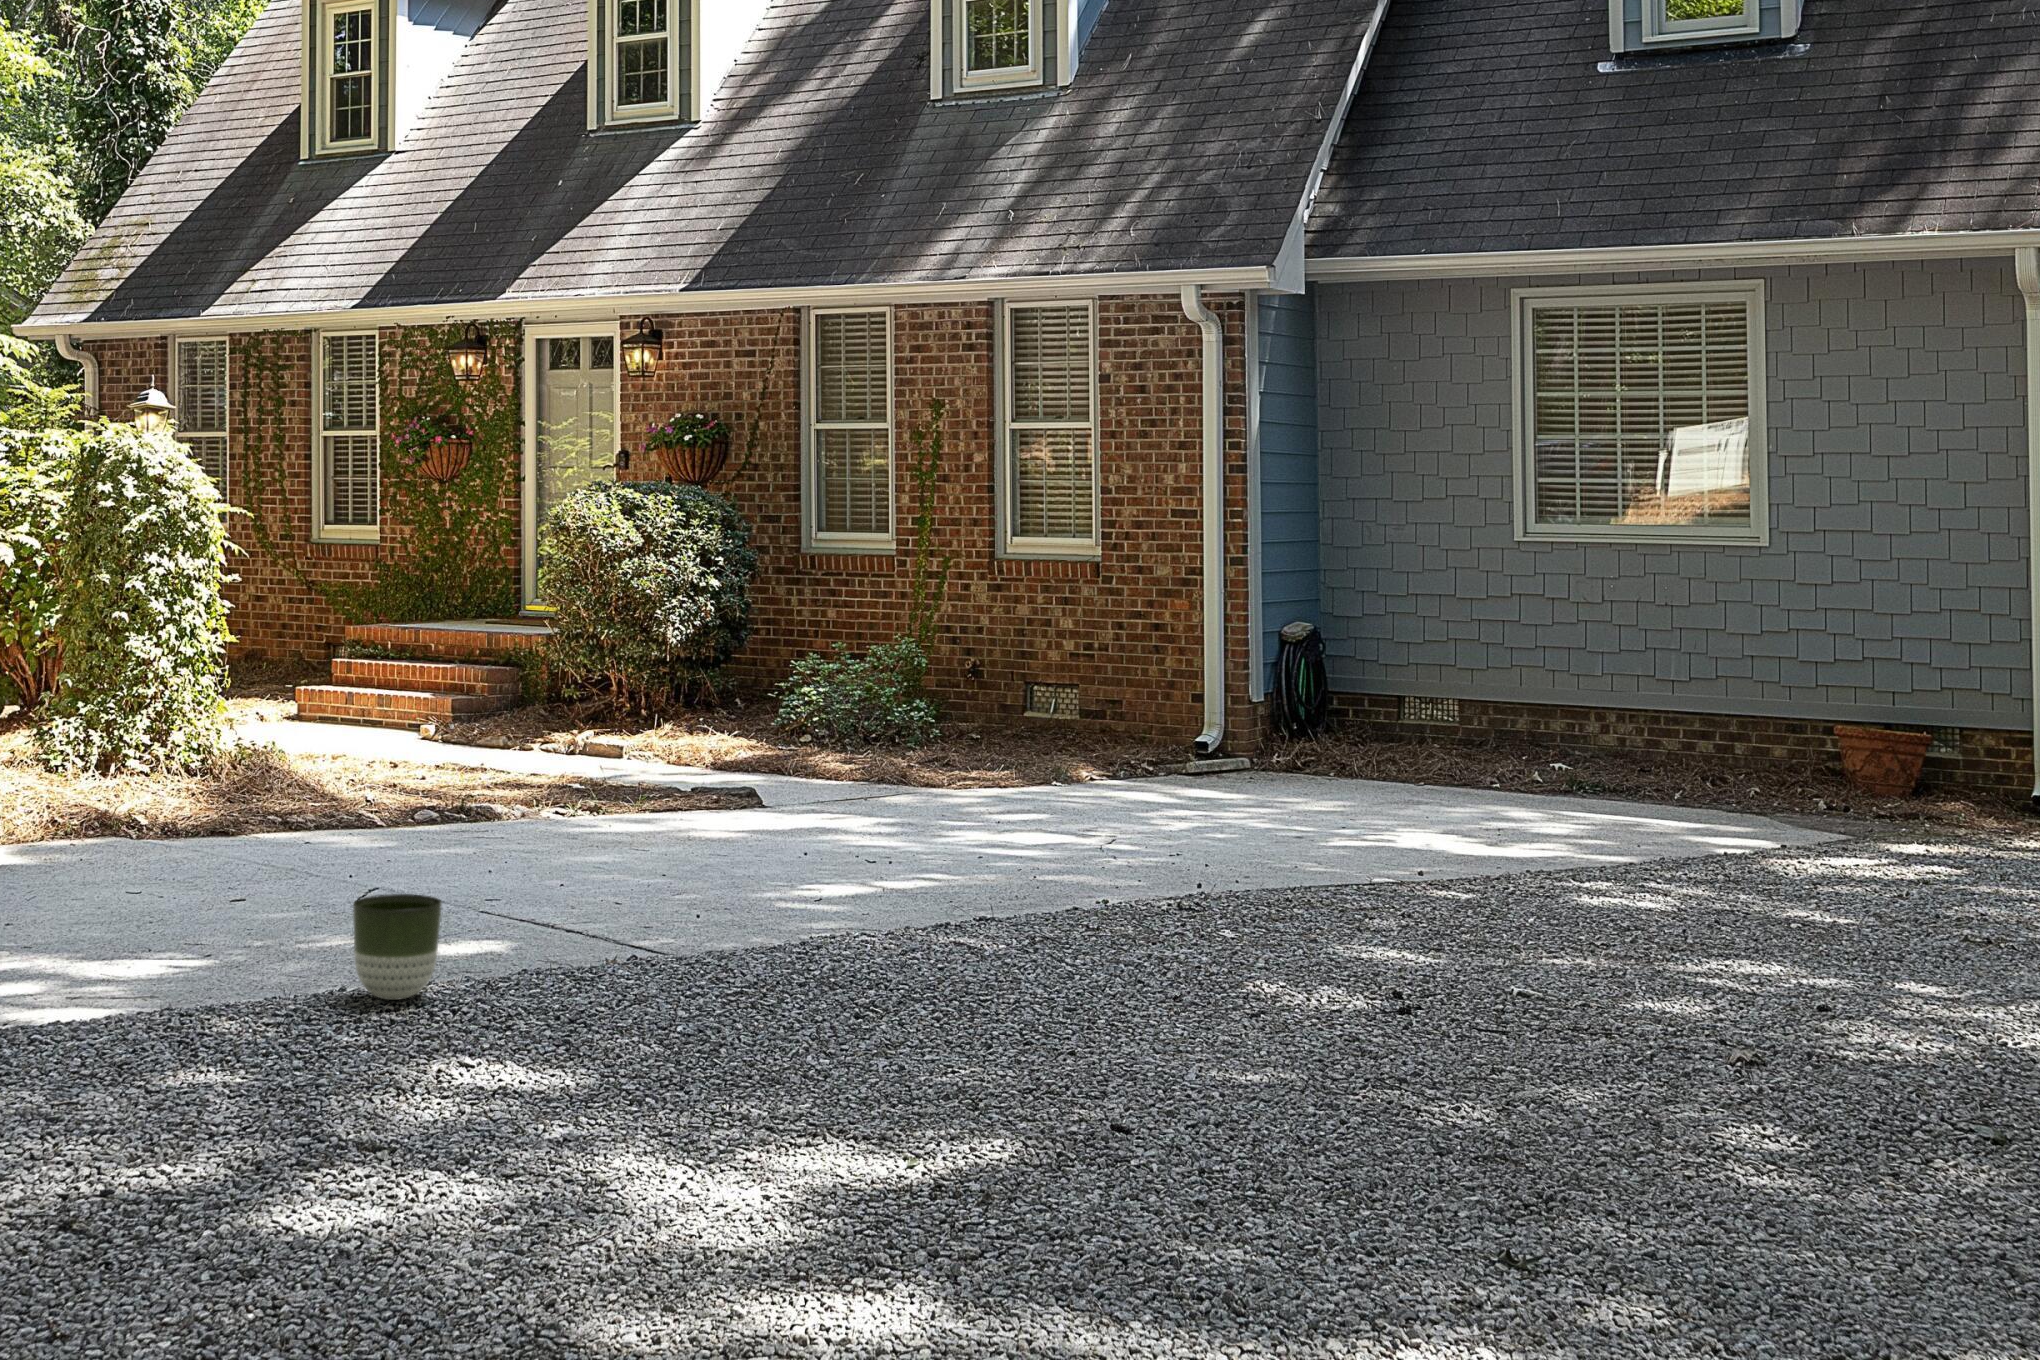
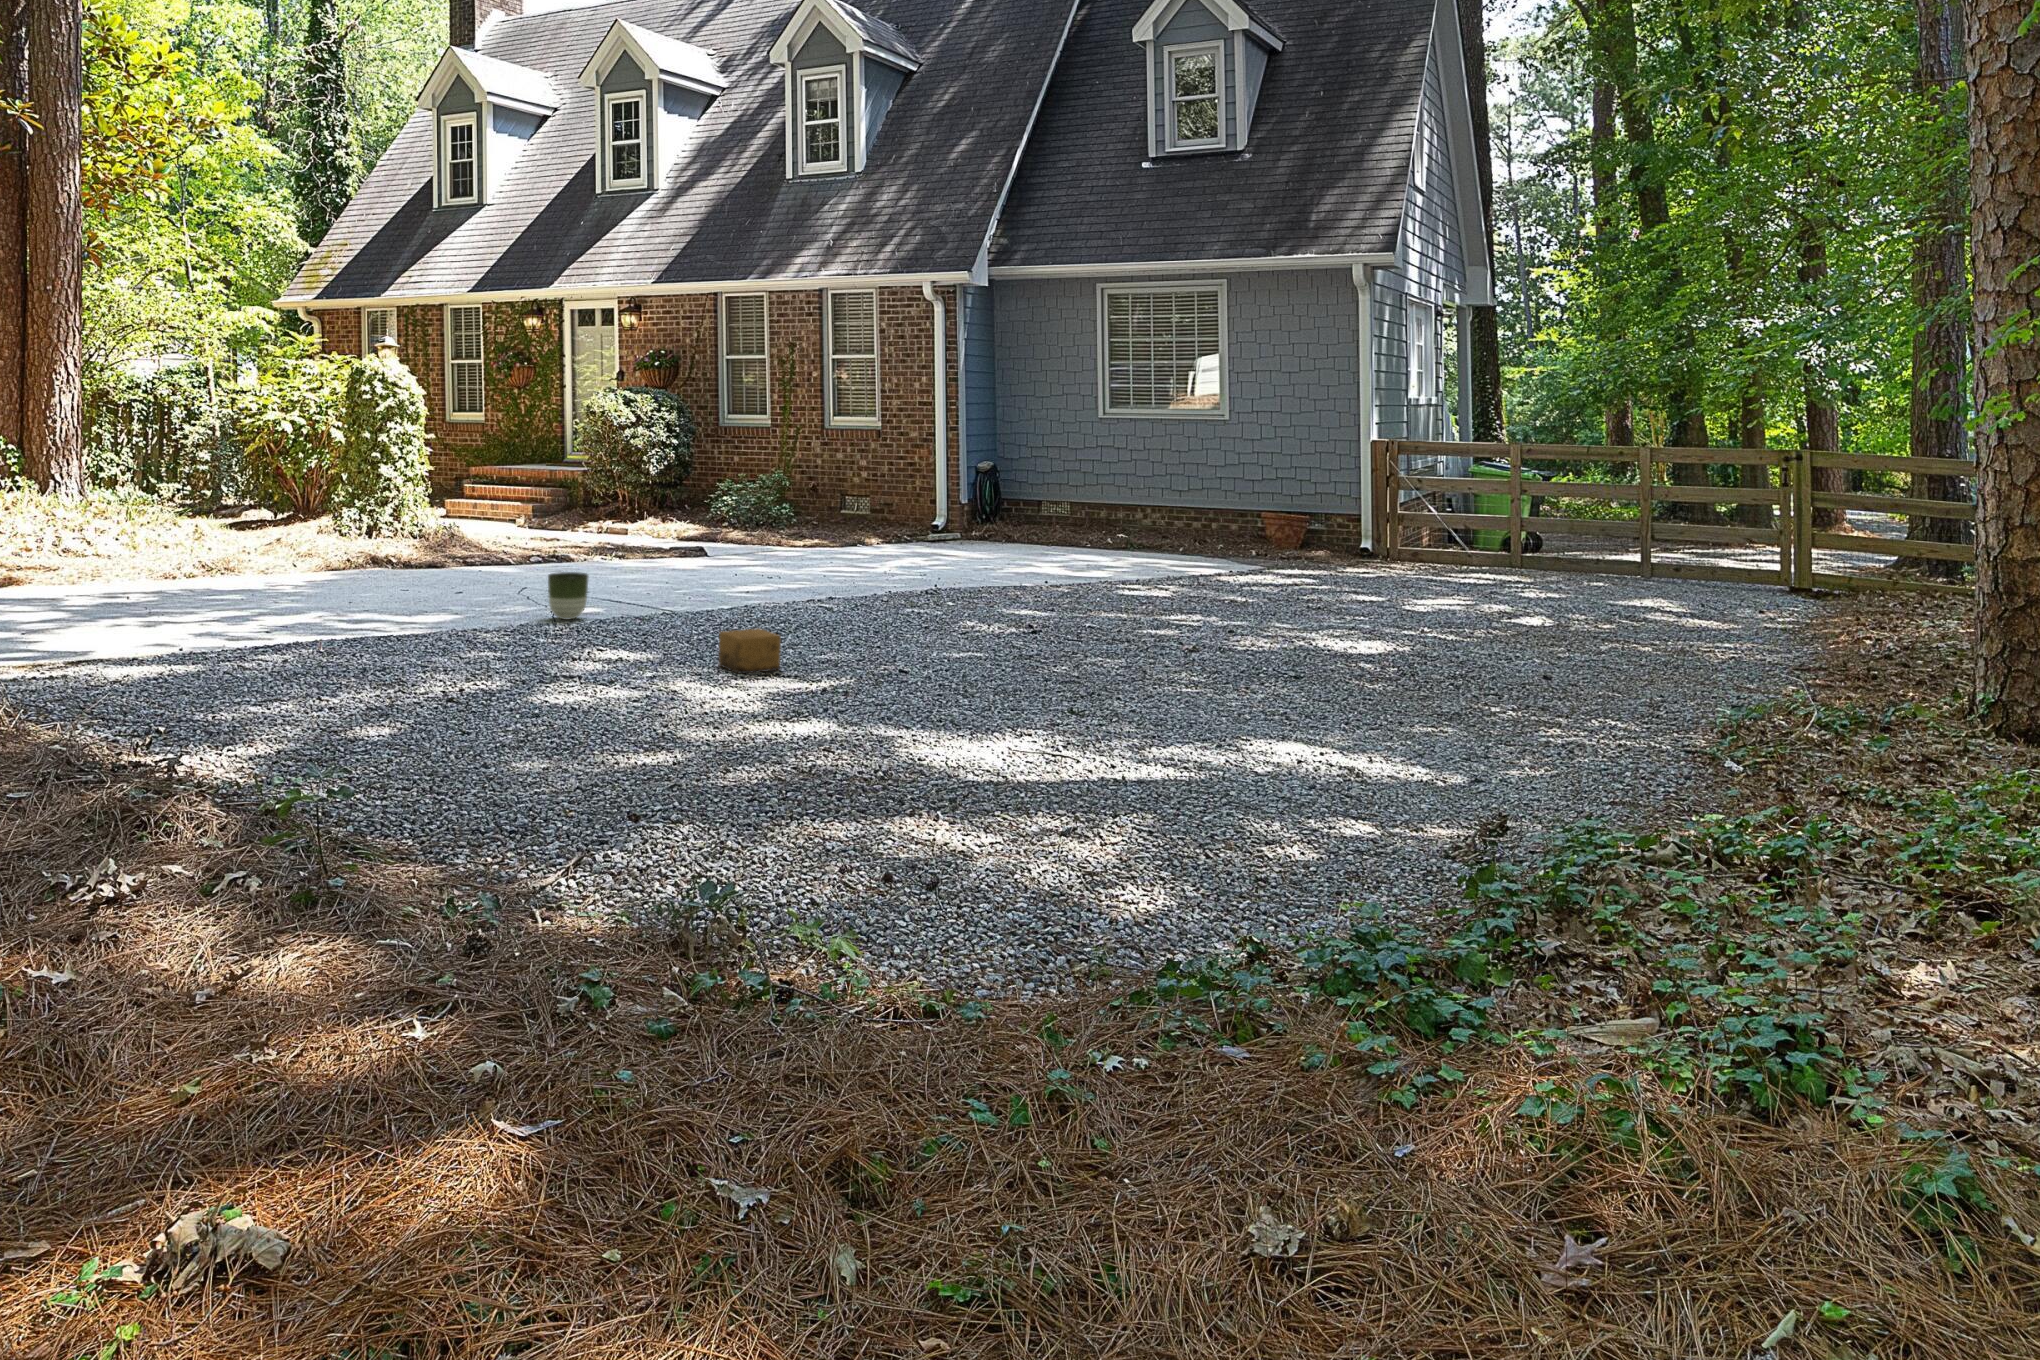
cardboard box: none [678,1067,821,1188] -> present [719,628,781,674]

